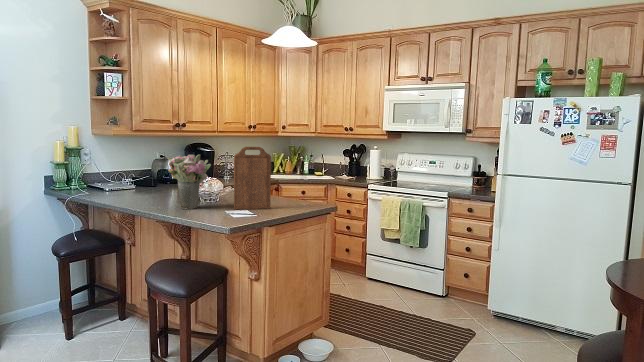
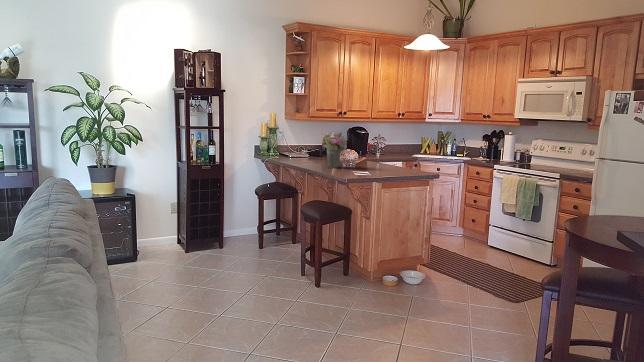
cutting board: present [234,147,271,209] -> none [361,128,388,171]

